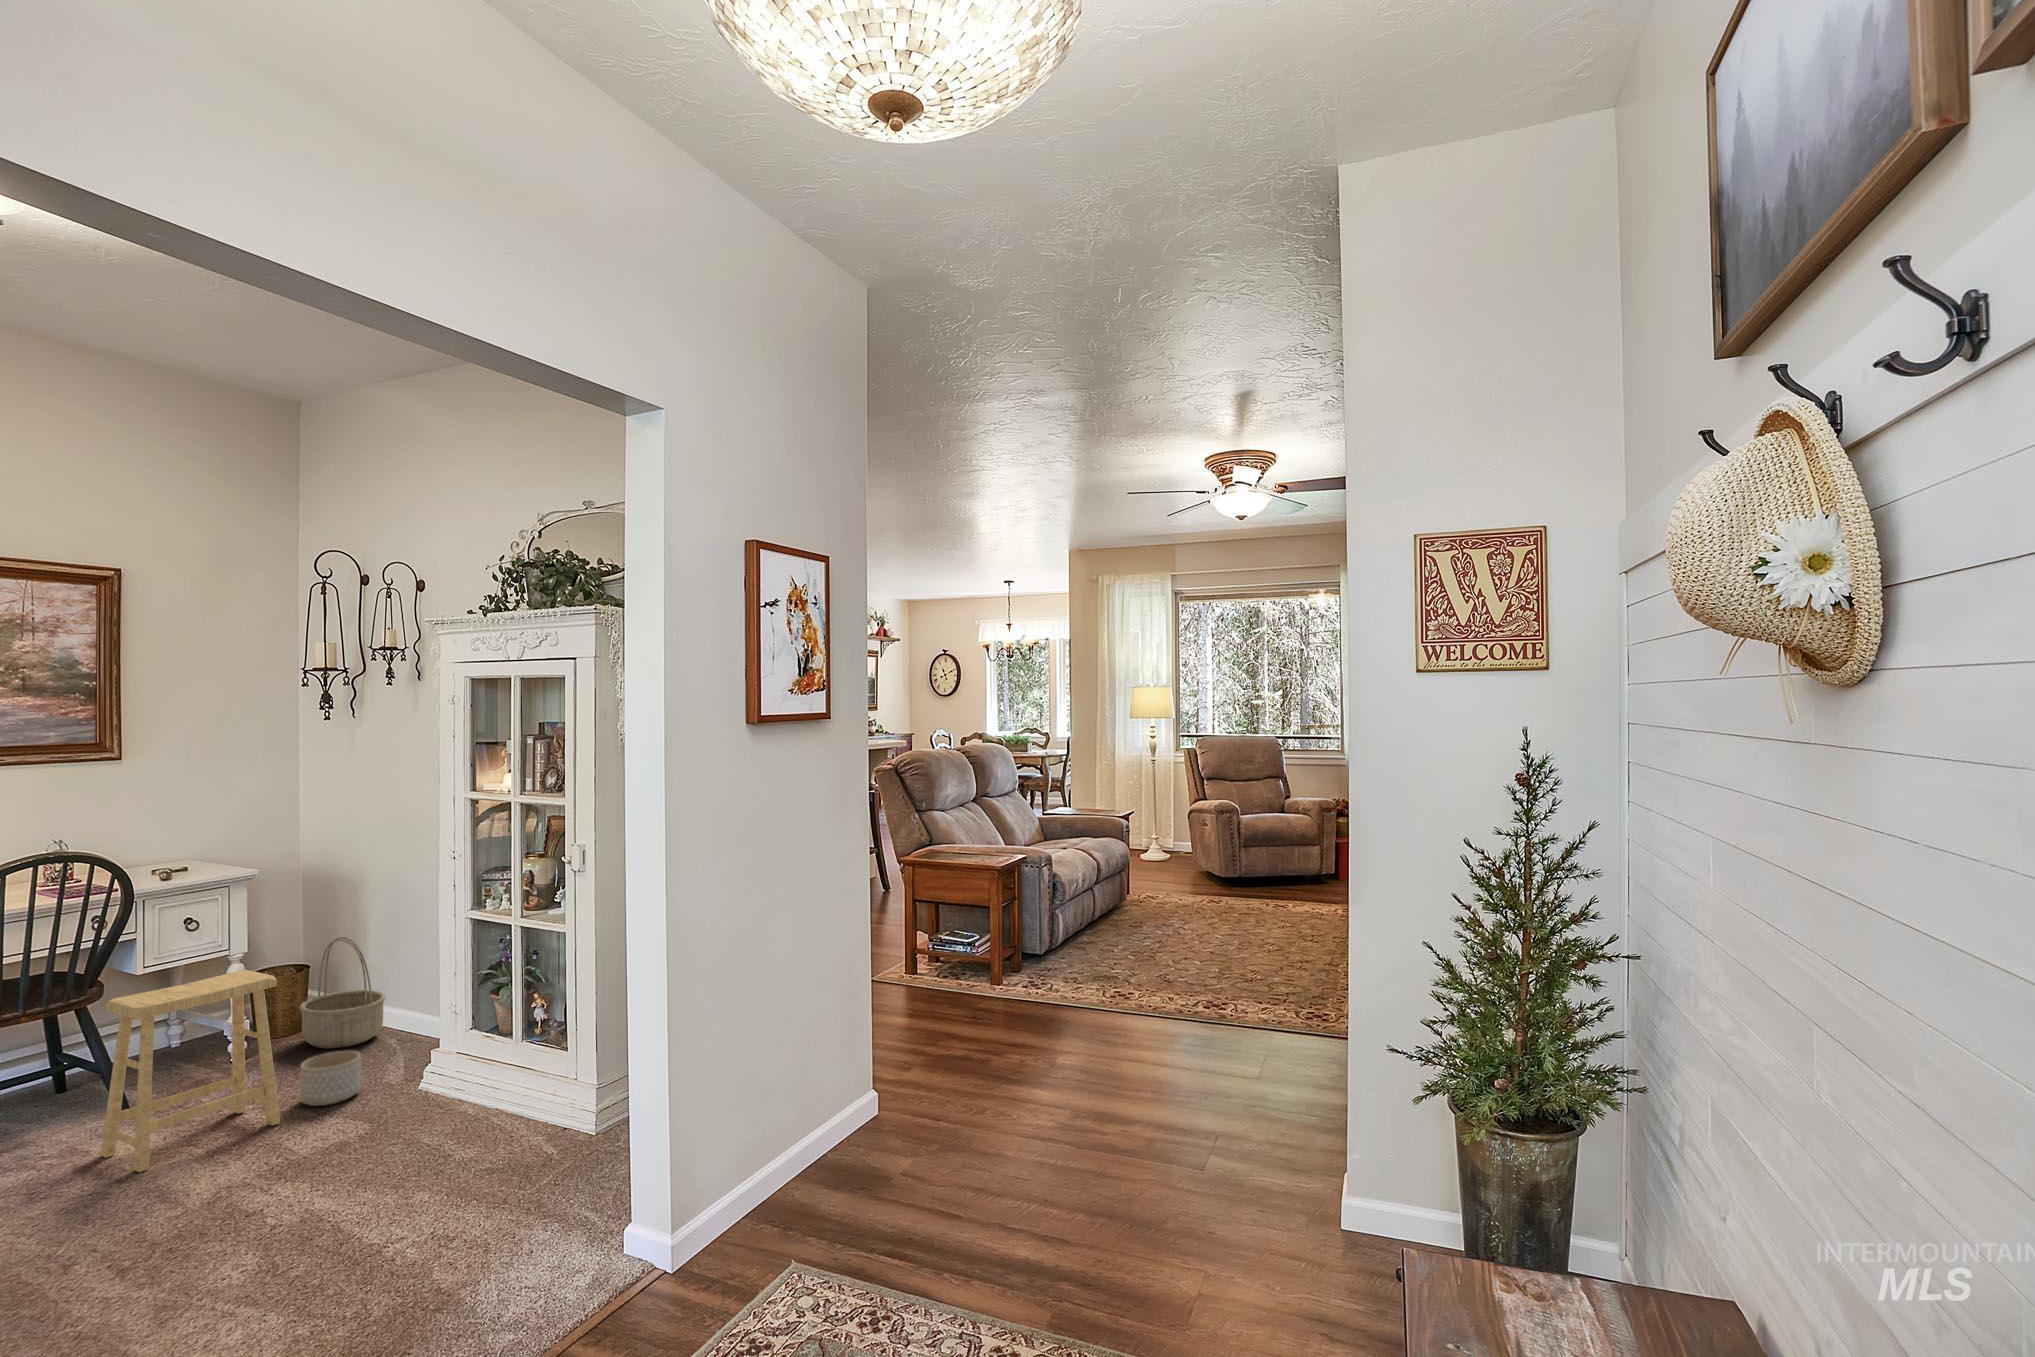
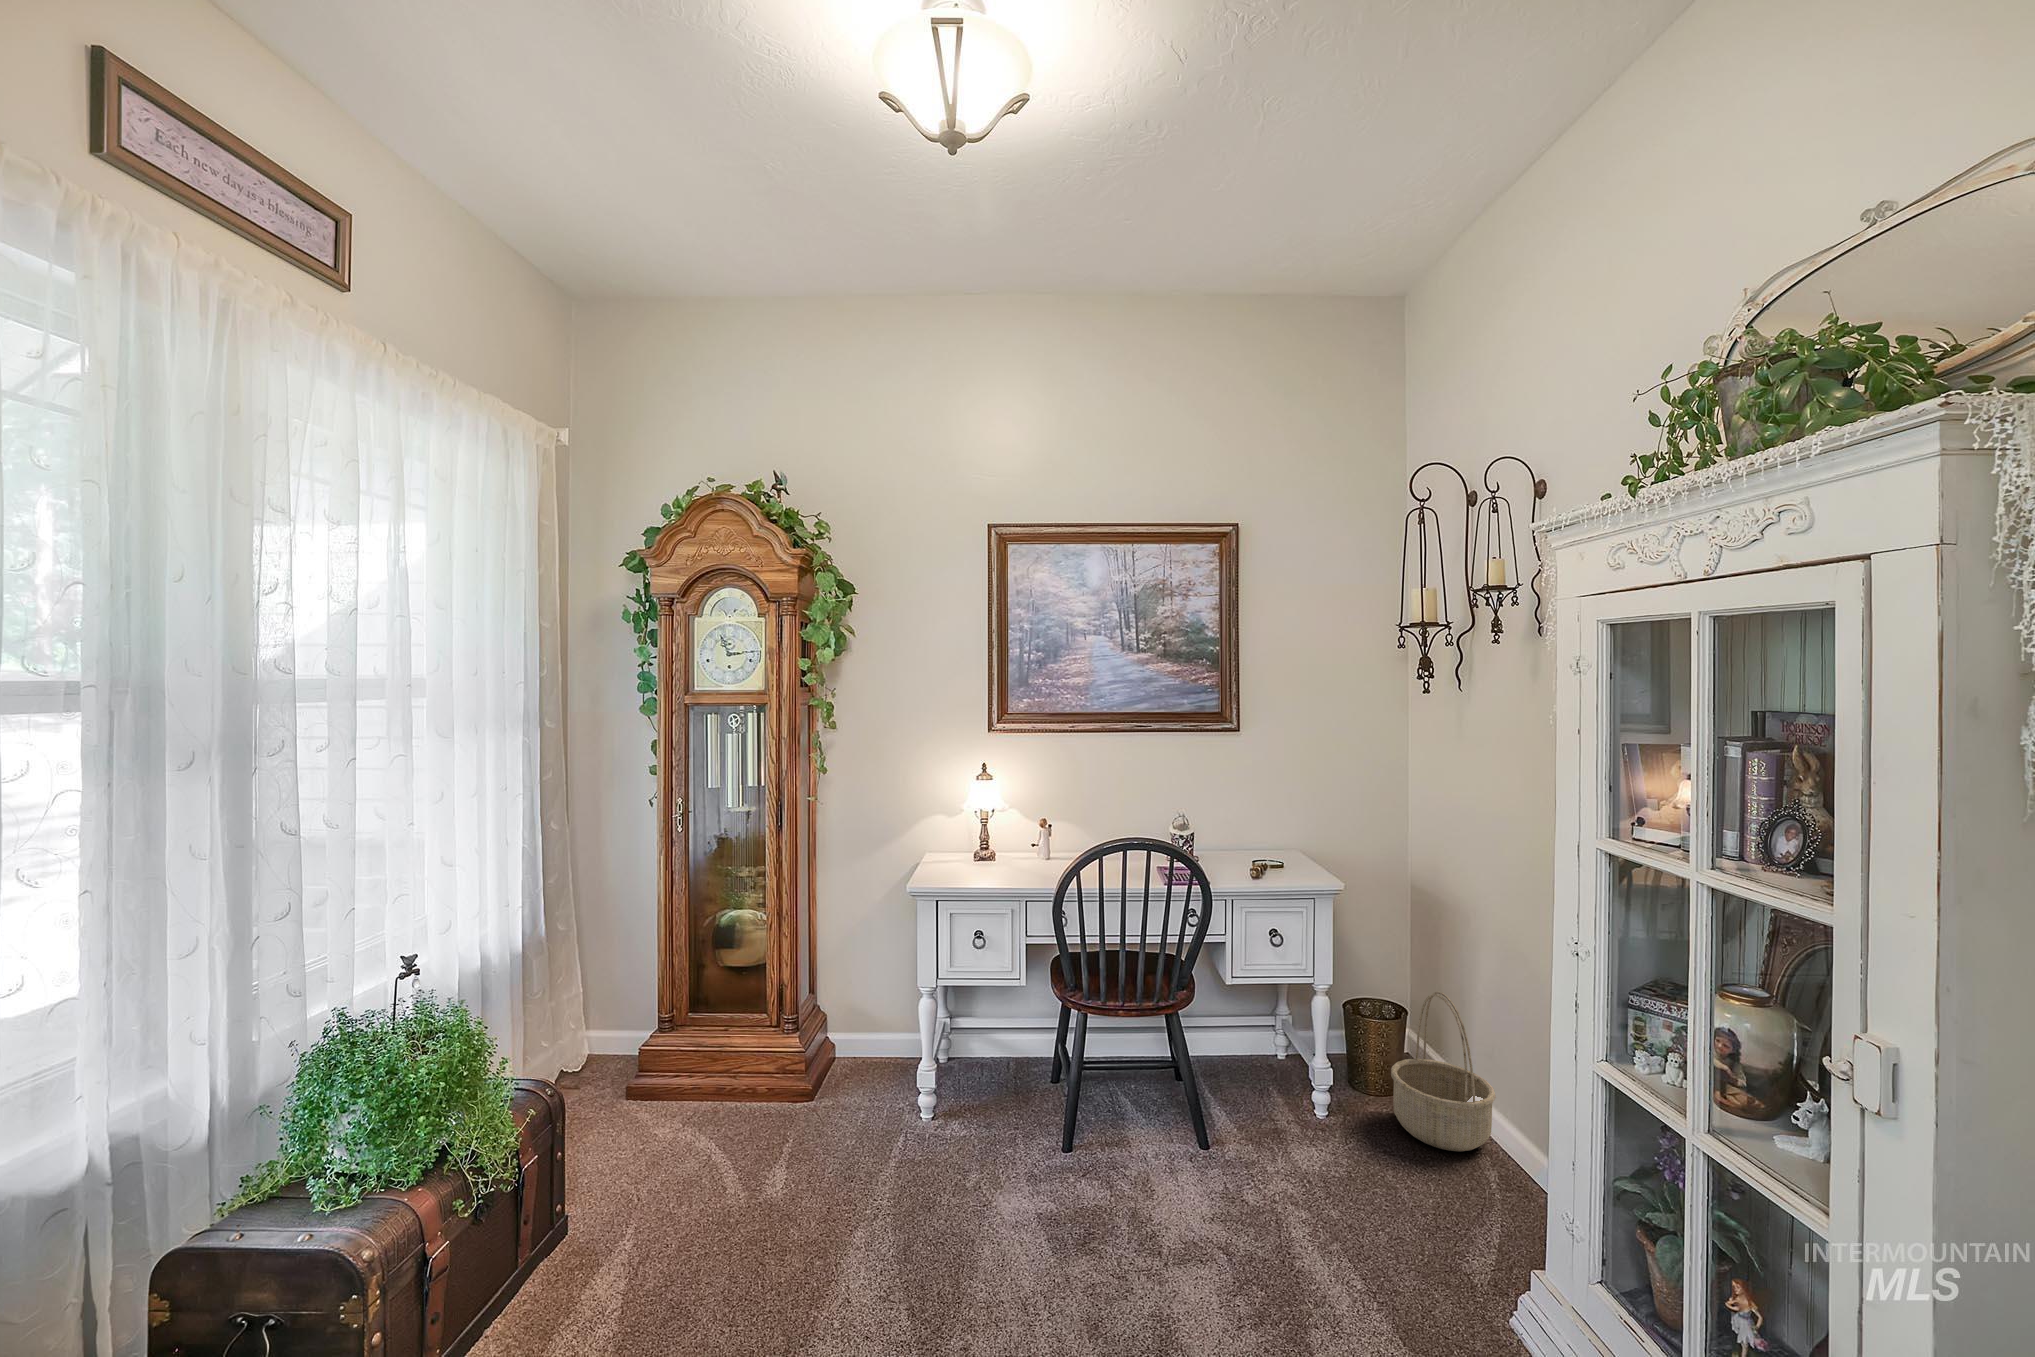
footstool: present [100,970,280,1172] -> none [1153,1017,1327,1261]
planter: present [300,1051,361,1106] -> none [1359,1172,1438,1264]

